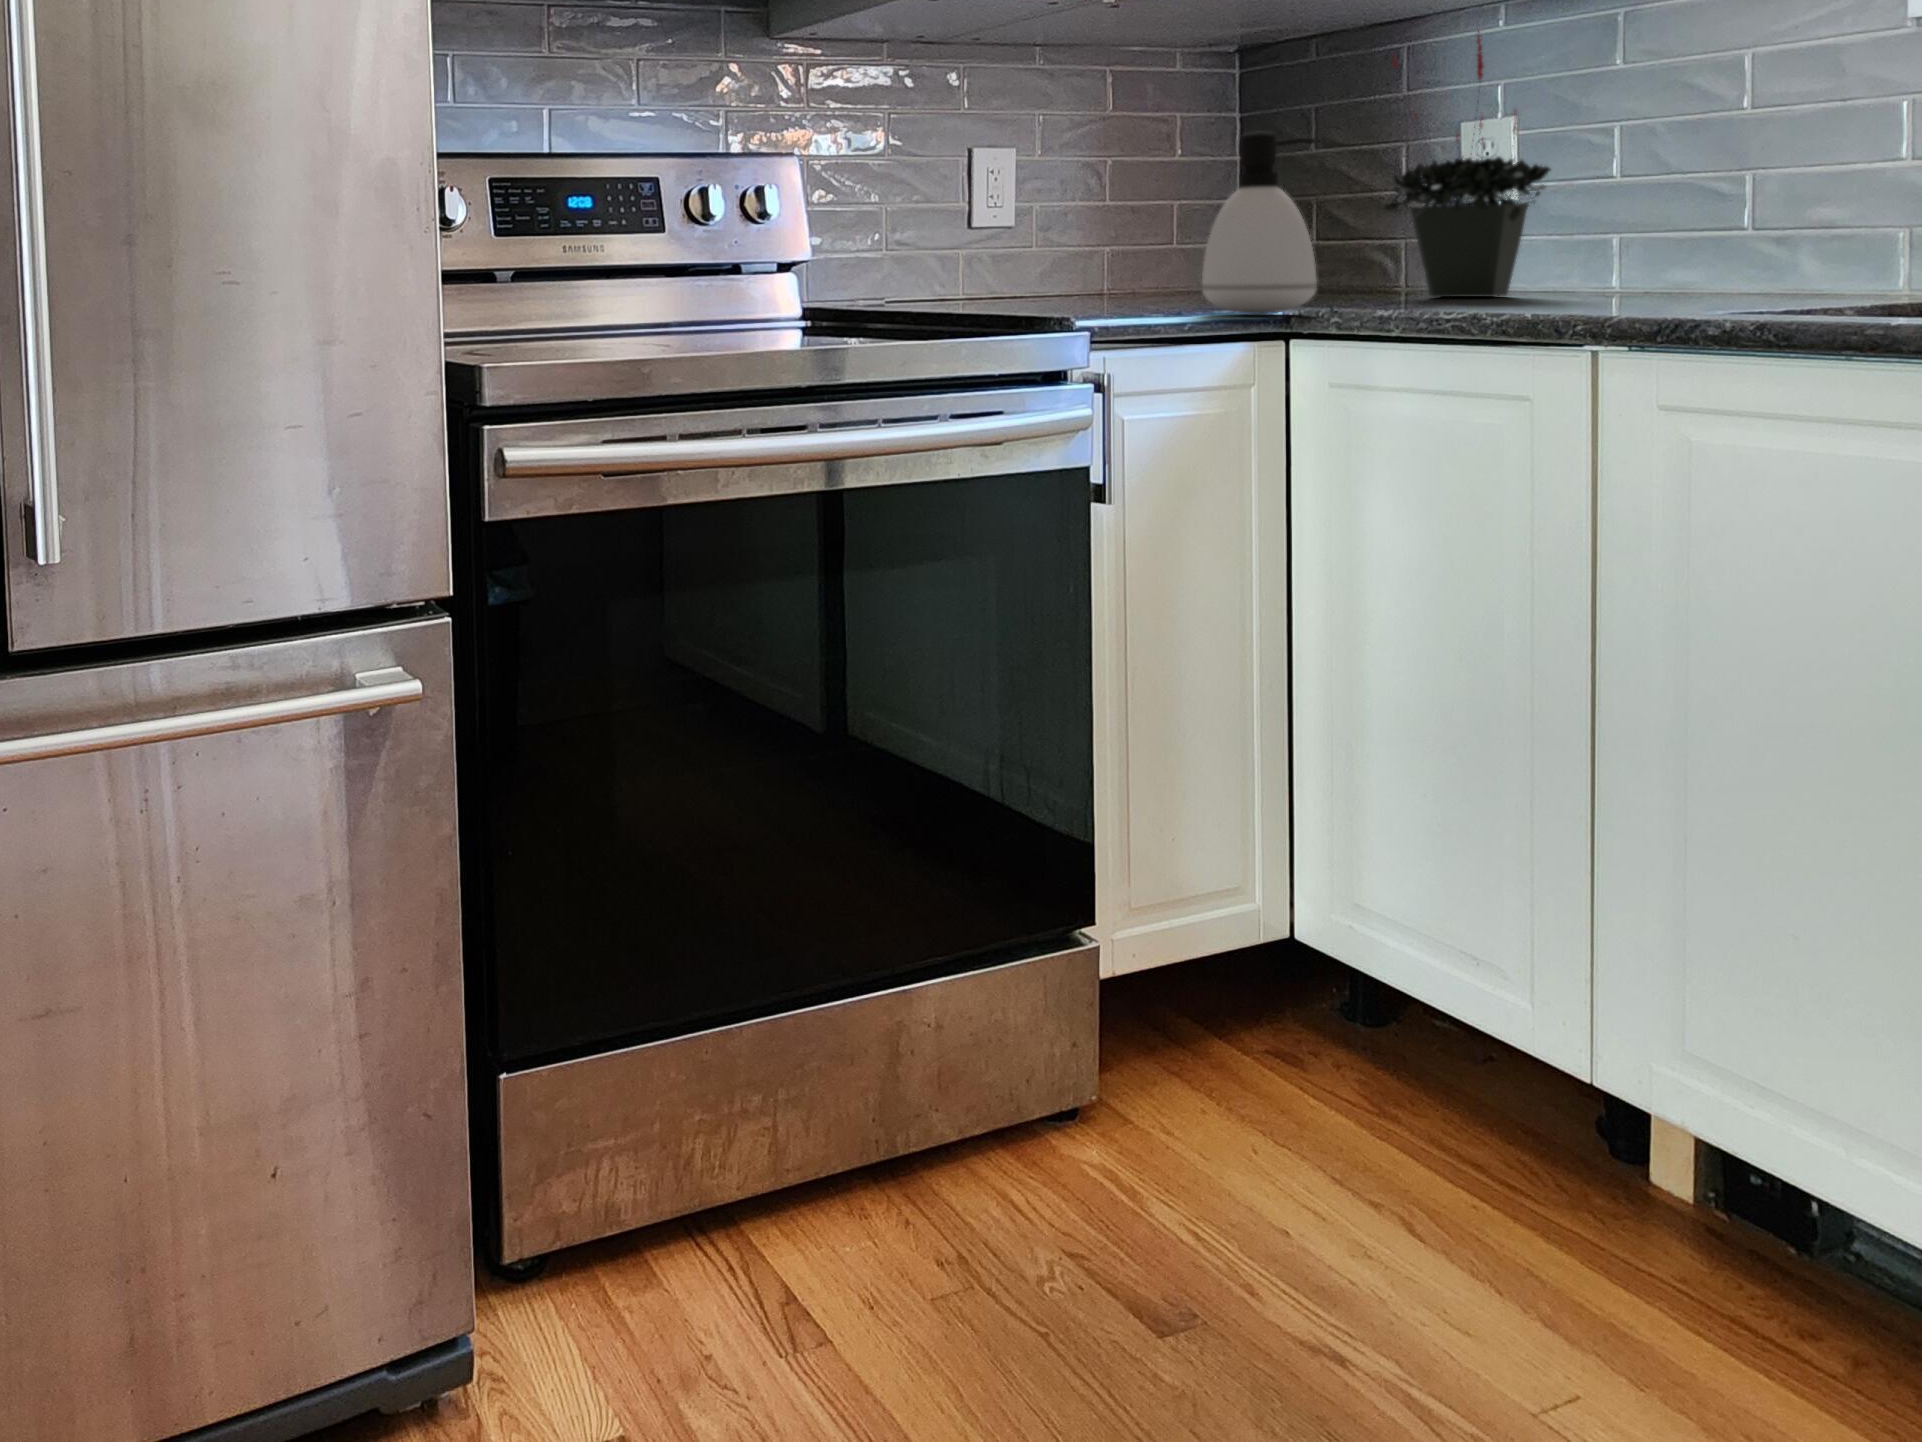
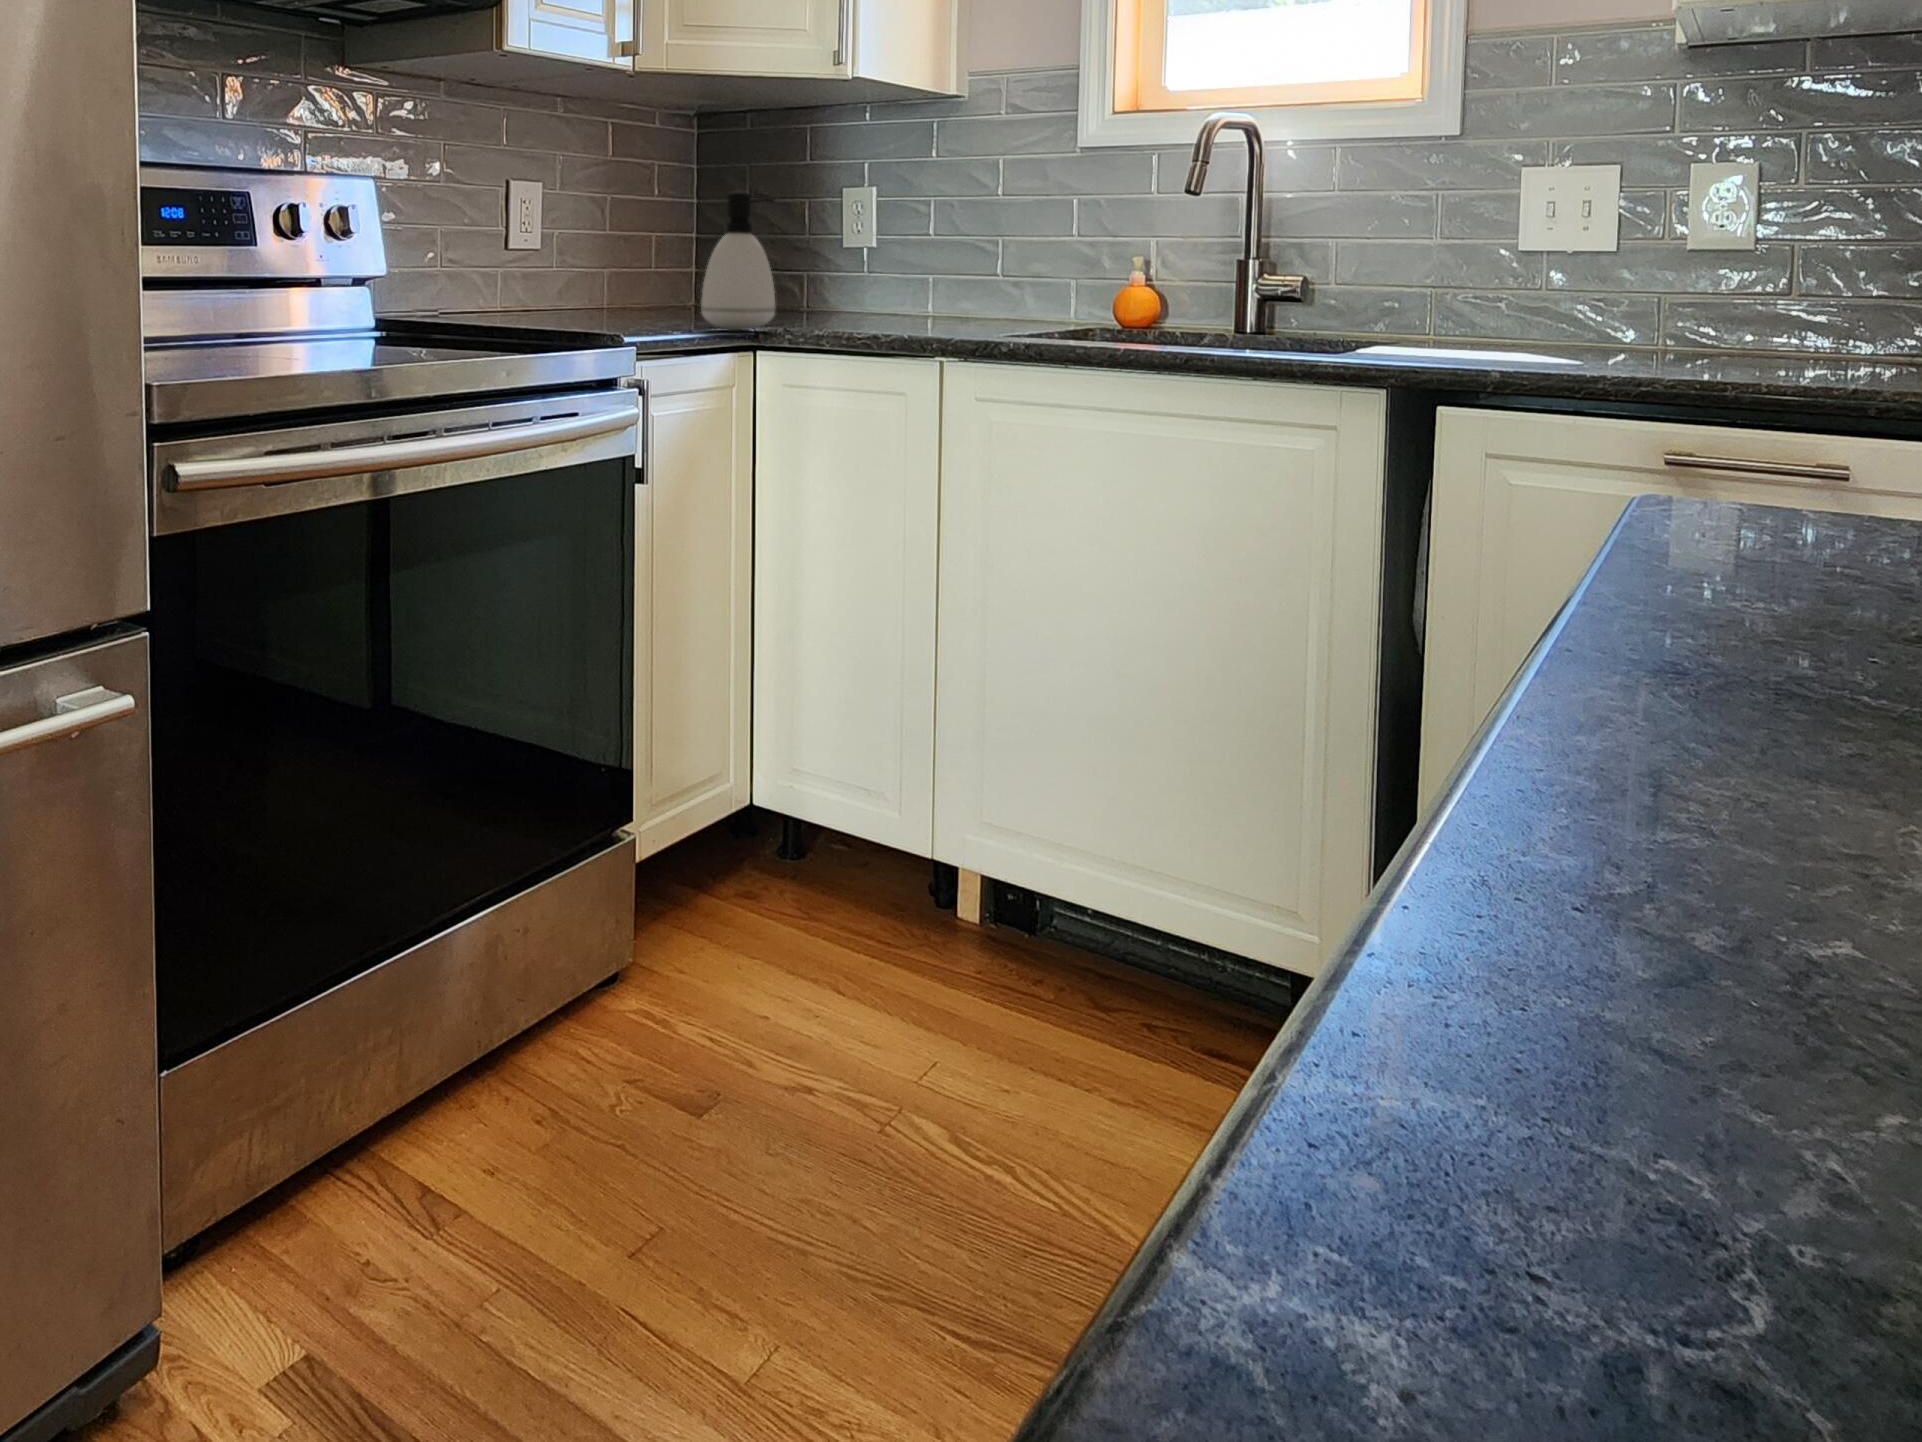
potted plant: present [1384,29,1550,297] -> none [803,124,899,317]

